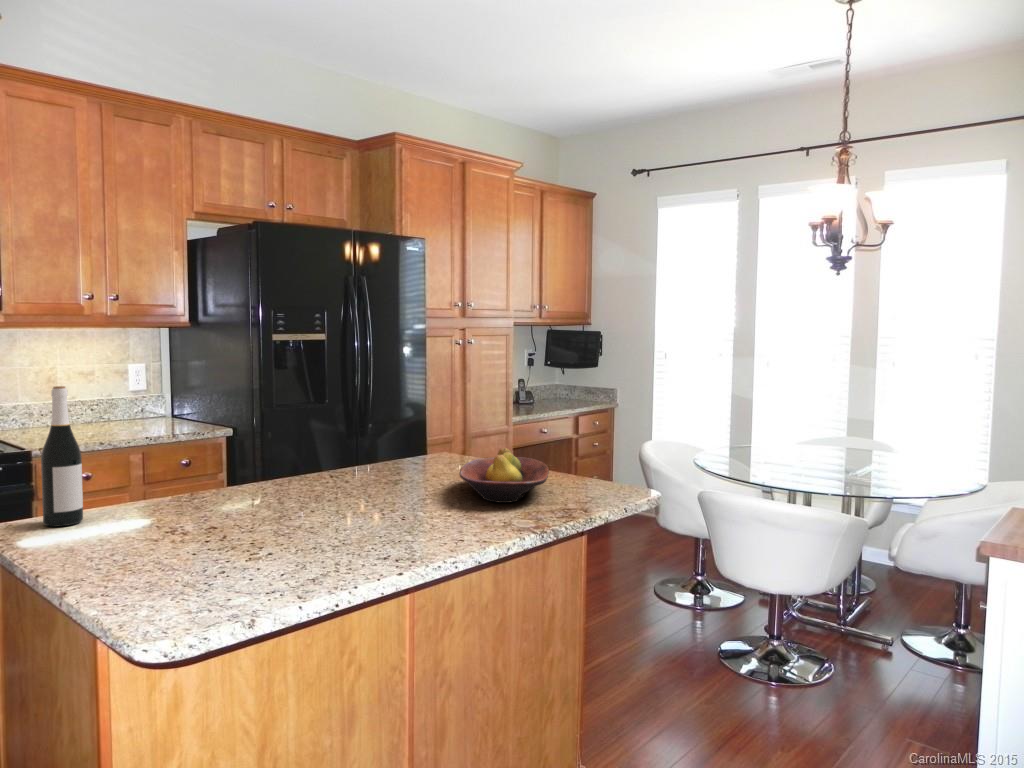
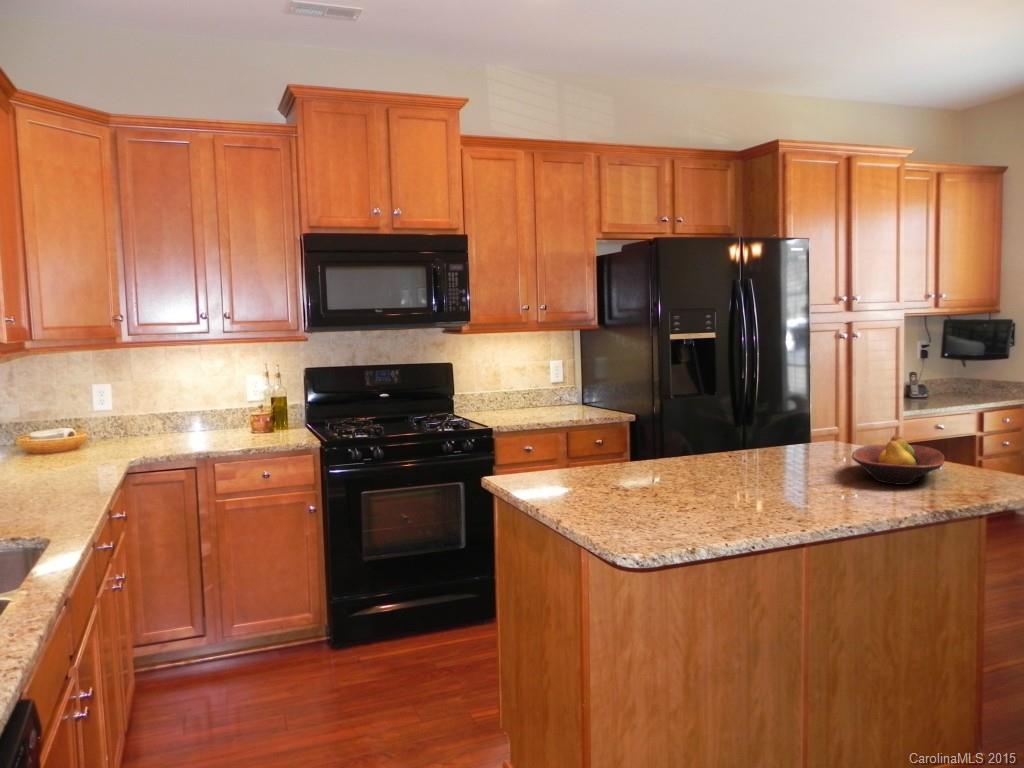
wine bottle: present [41,386,83,527] -> none [524,378,550,480]

